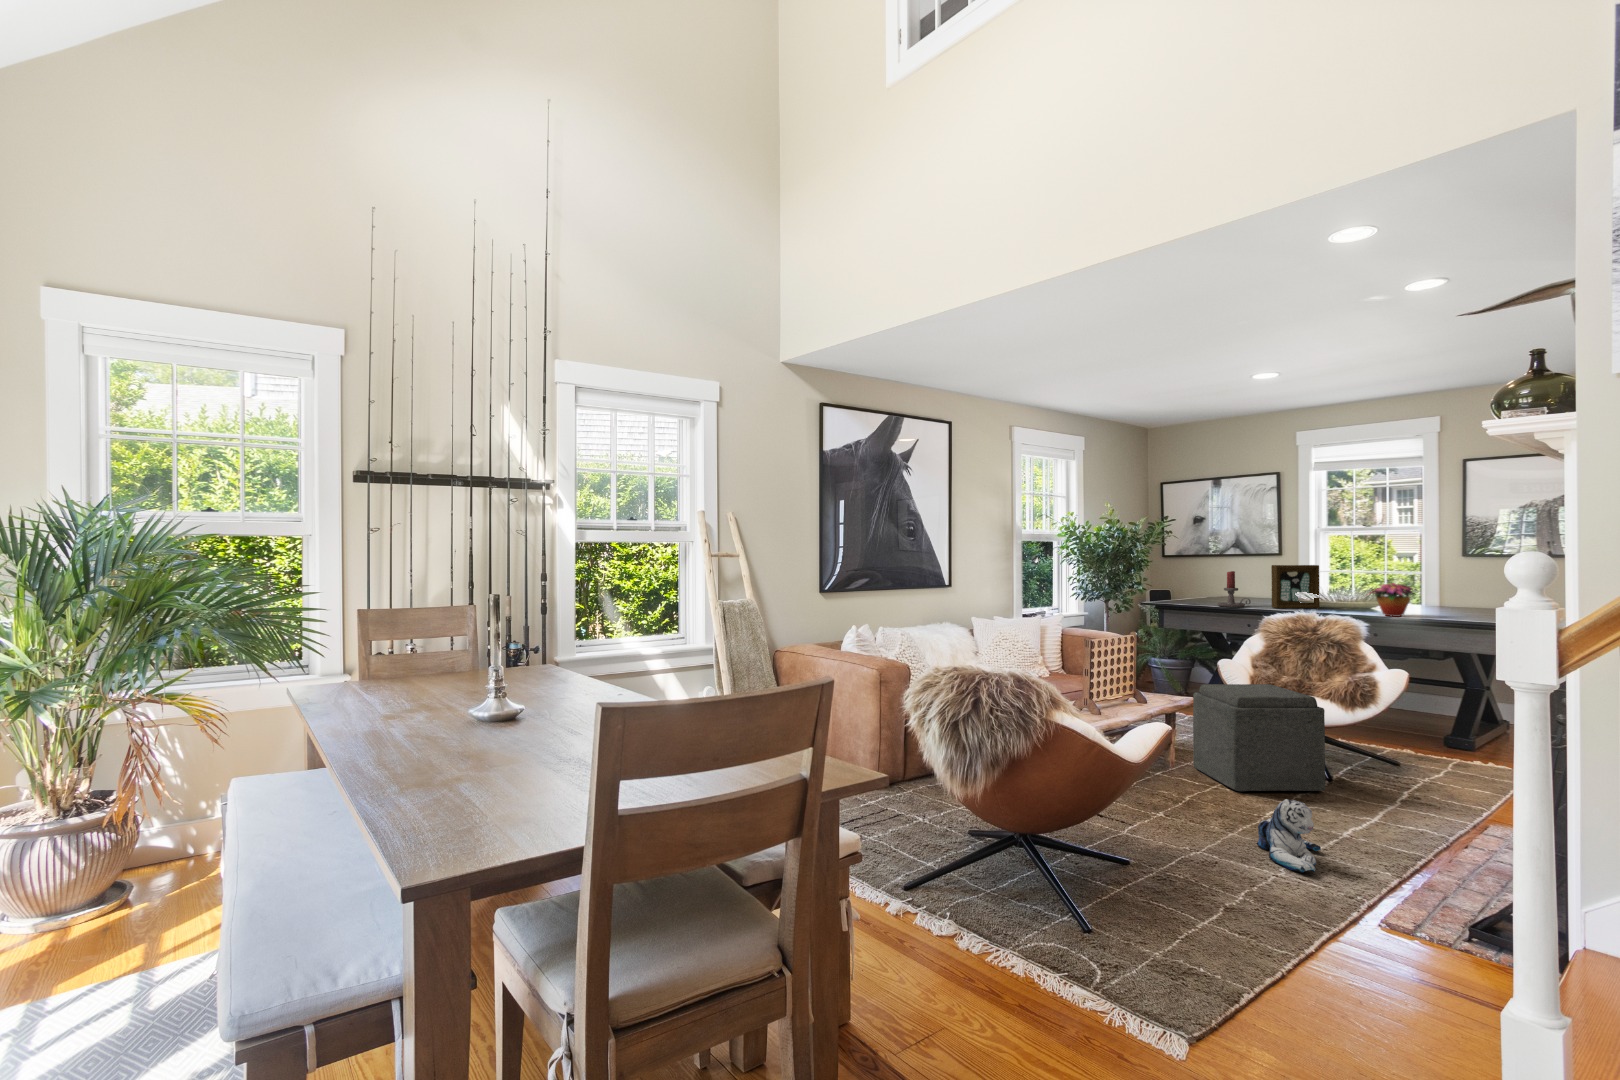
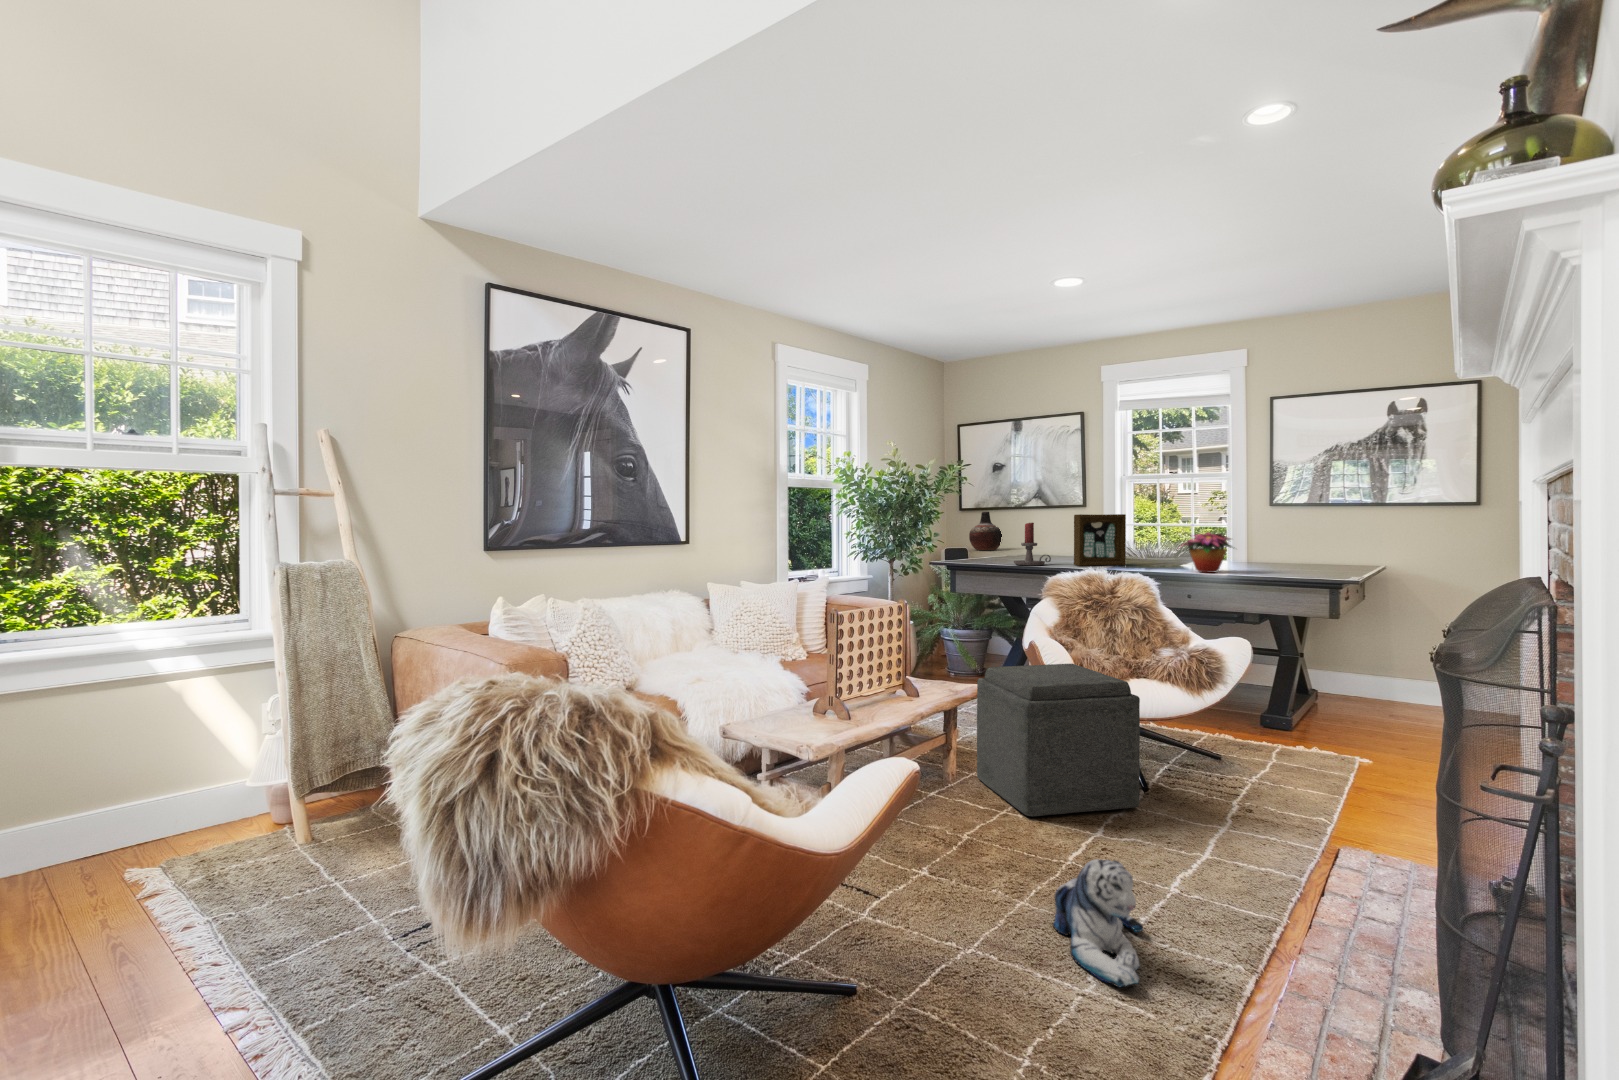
vase: none [1172,557,1204,591] -> present [969,512,1002,550]

